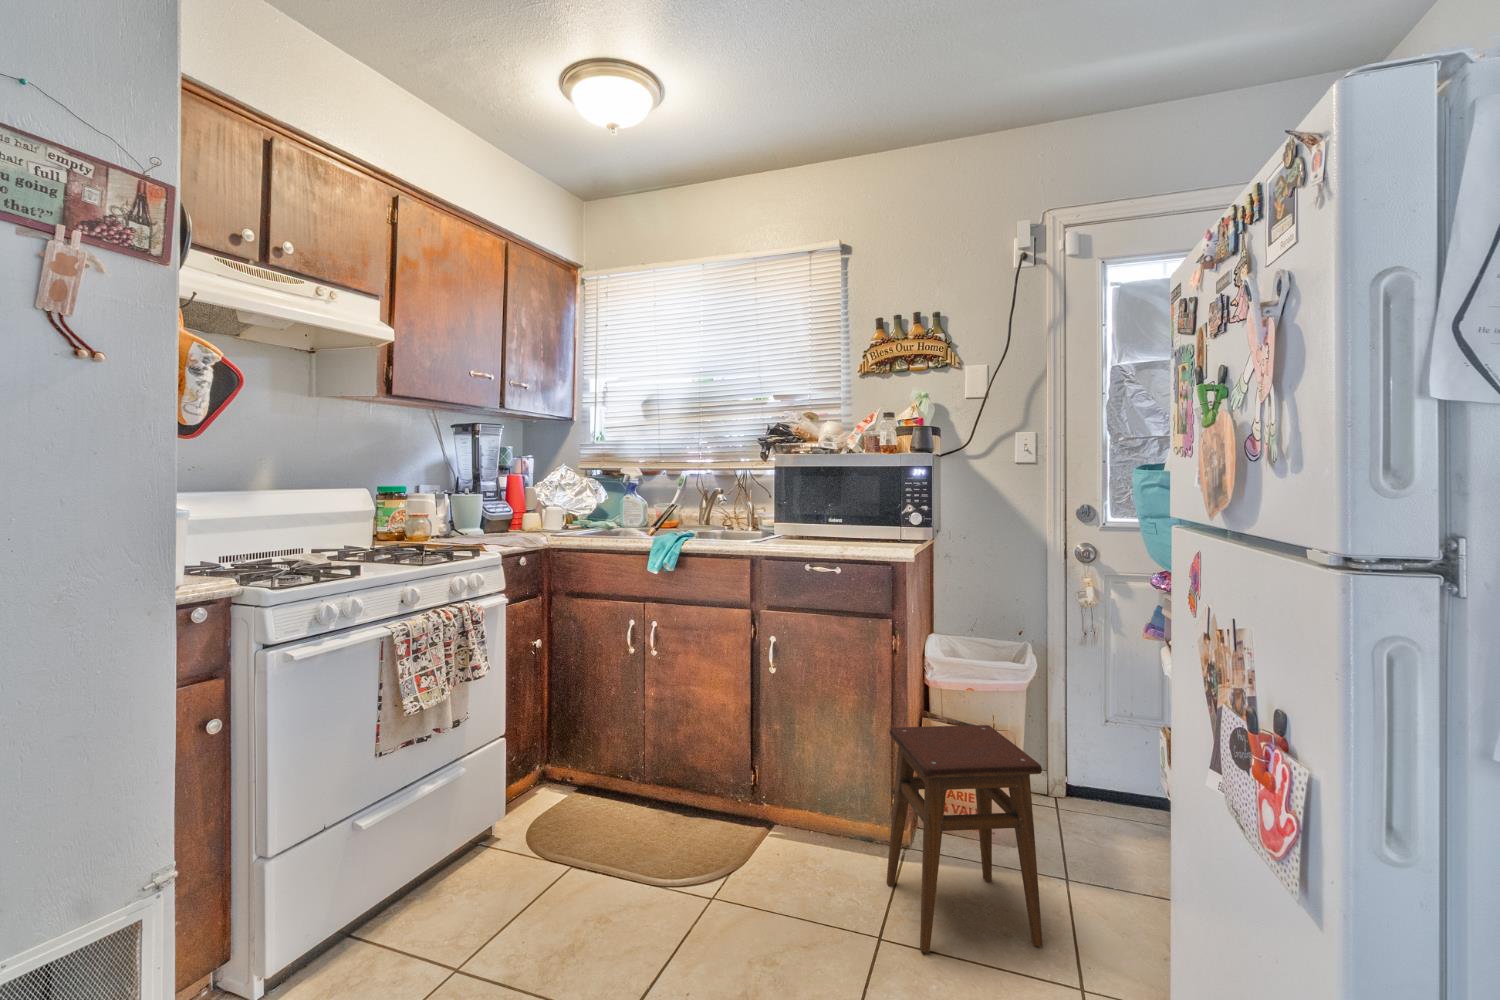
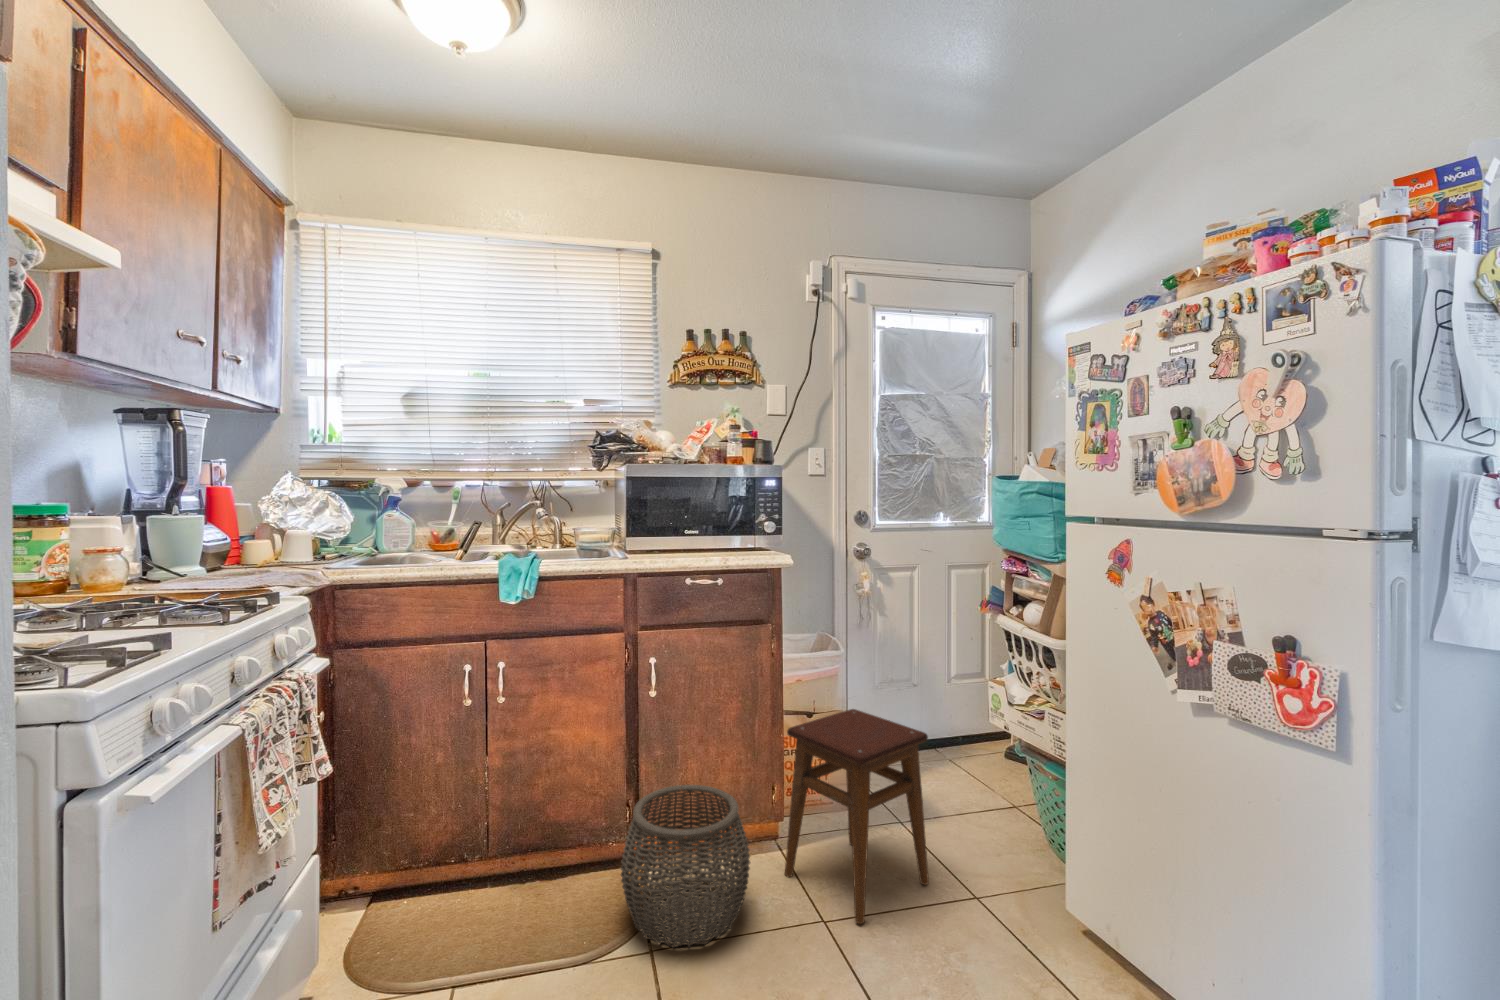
woven basket: none [705,760,829,911] -> present [621,785,750,947]

